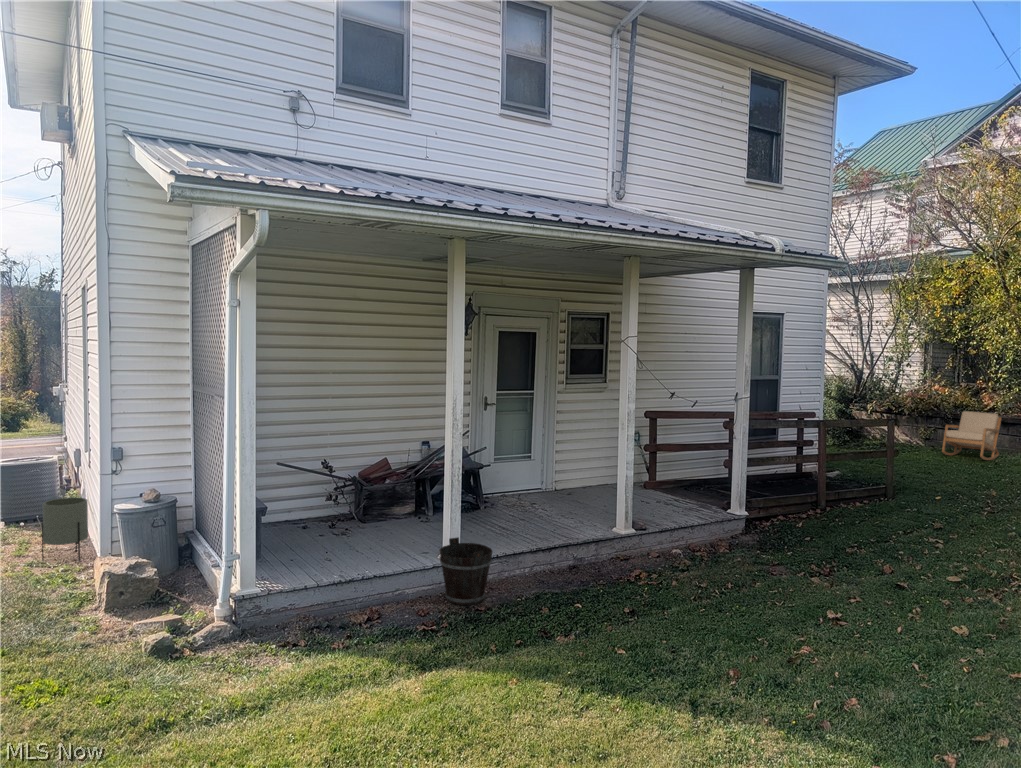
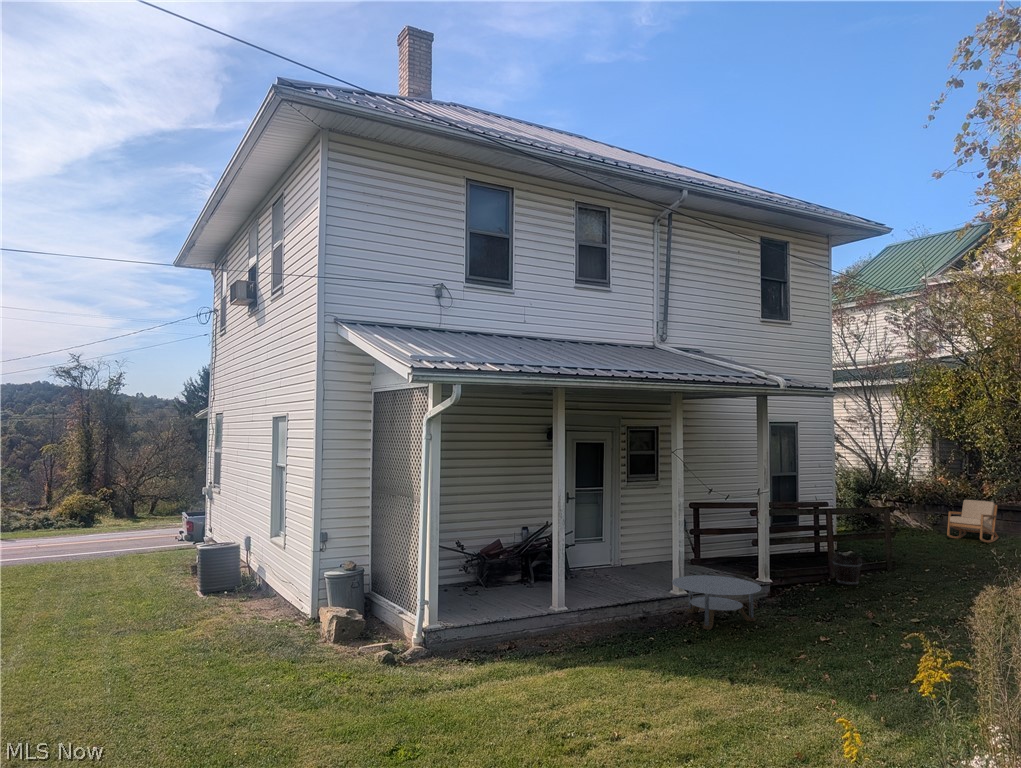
planter: present [42,497,88,561] -> none [270,568,299,613]
round table: none [615,507,737,584] -> present [672,575,761,630]
bucket: present [440,538,492,605] -> present [833,553,862,585]

